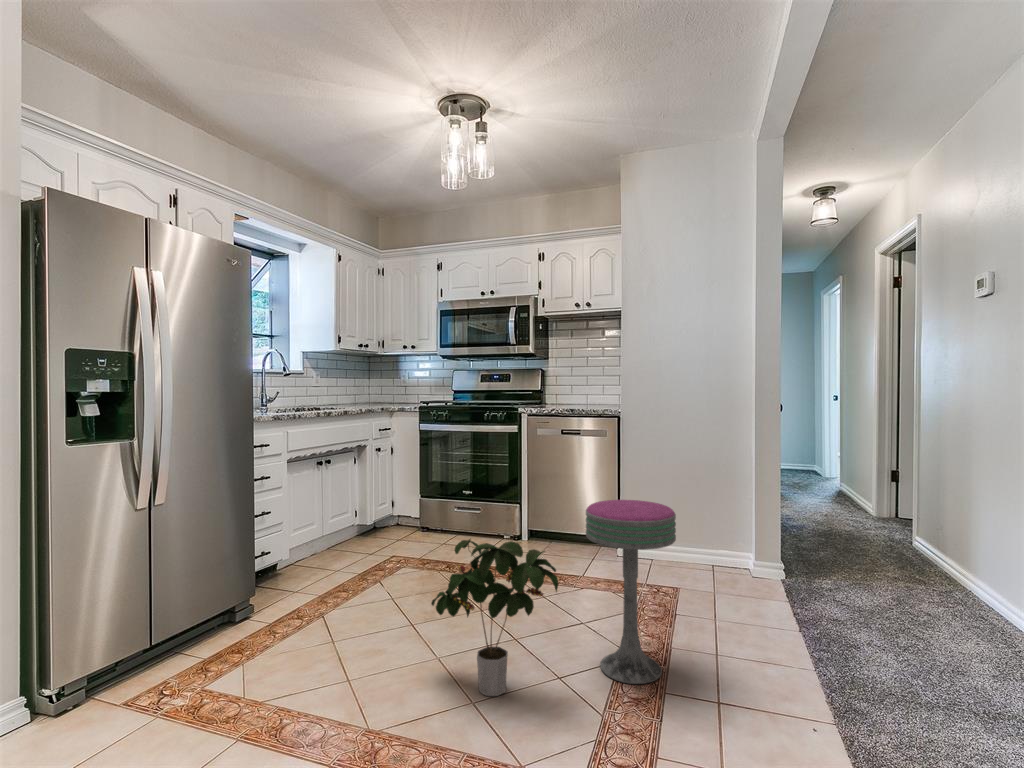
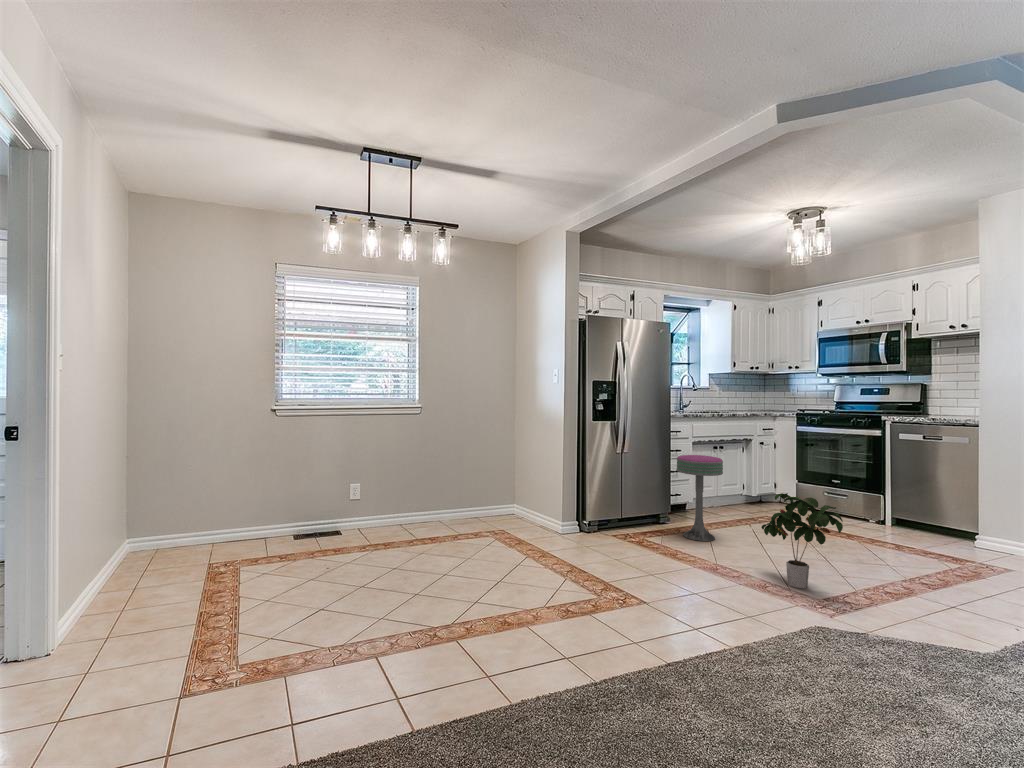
bar stool: present [586,500,676,684] -> present [677,455,723,541]

